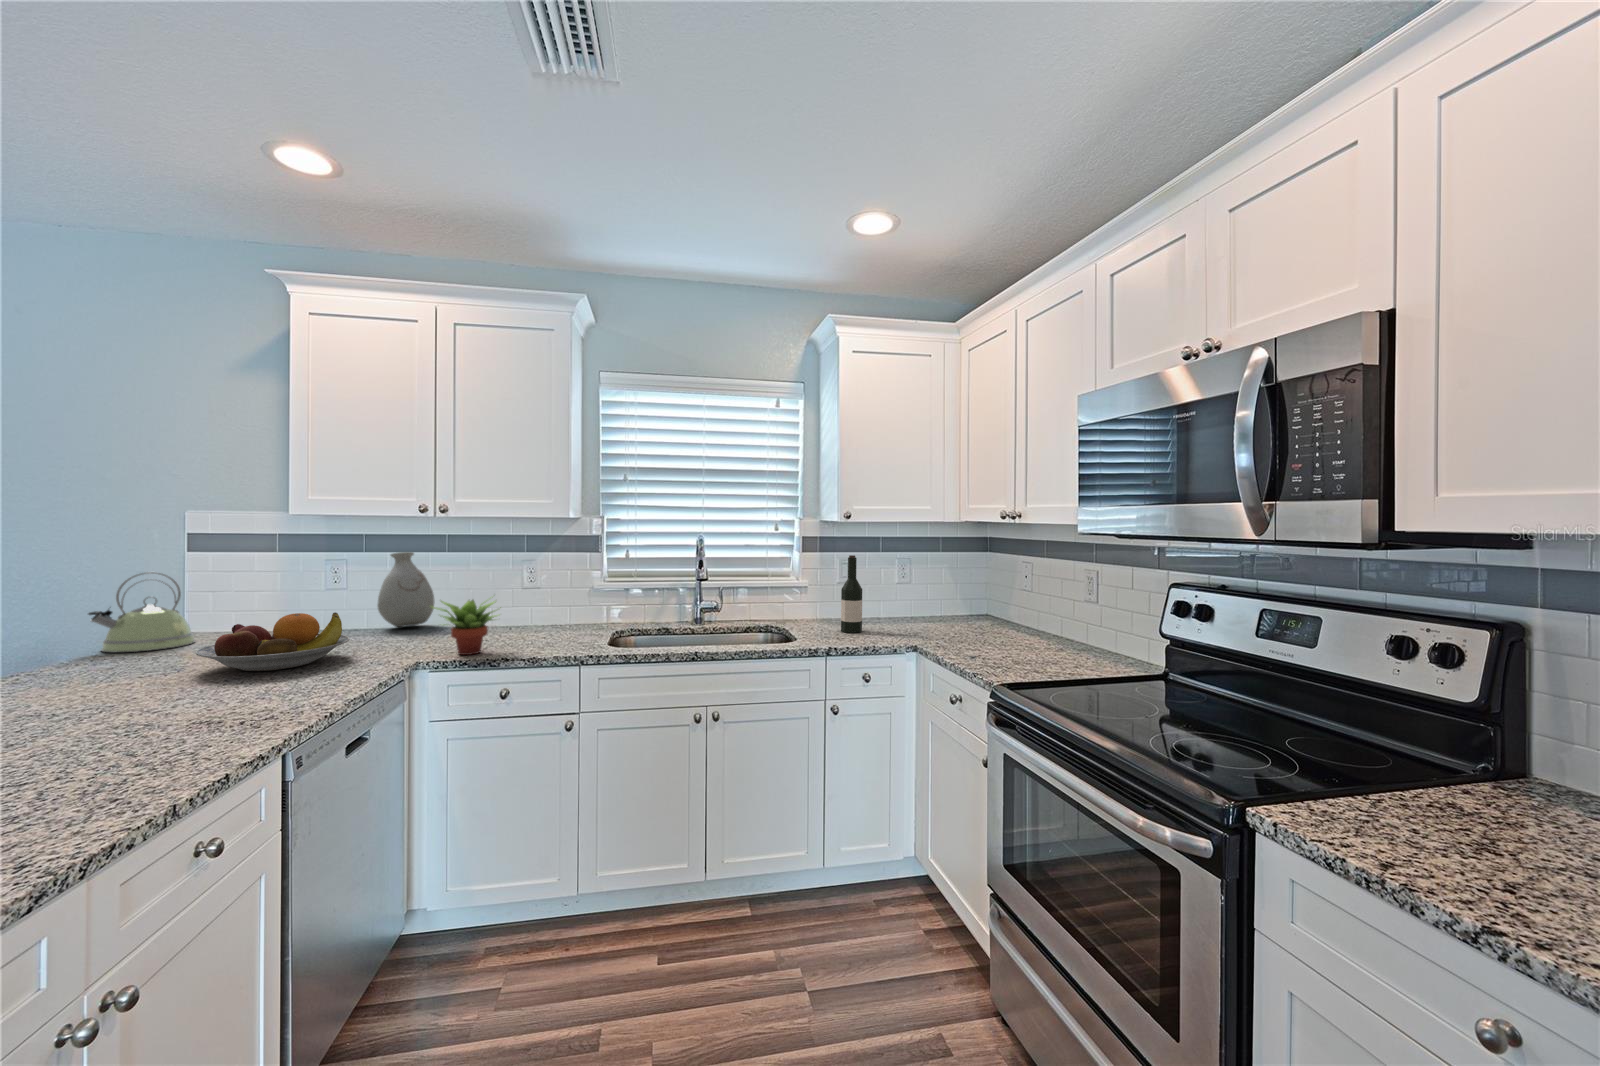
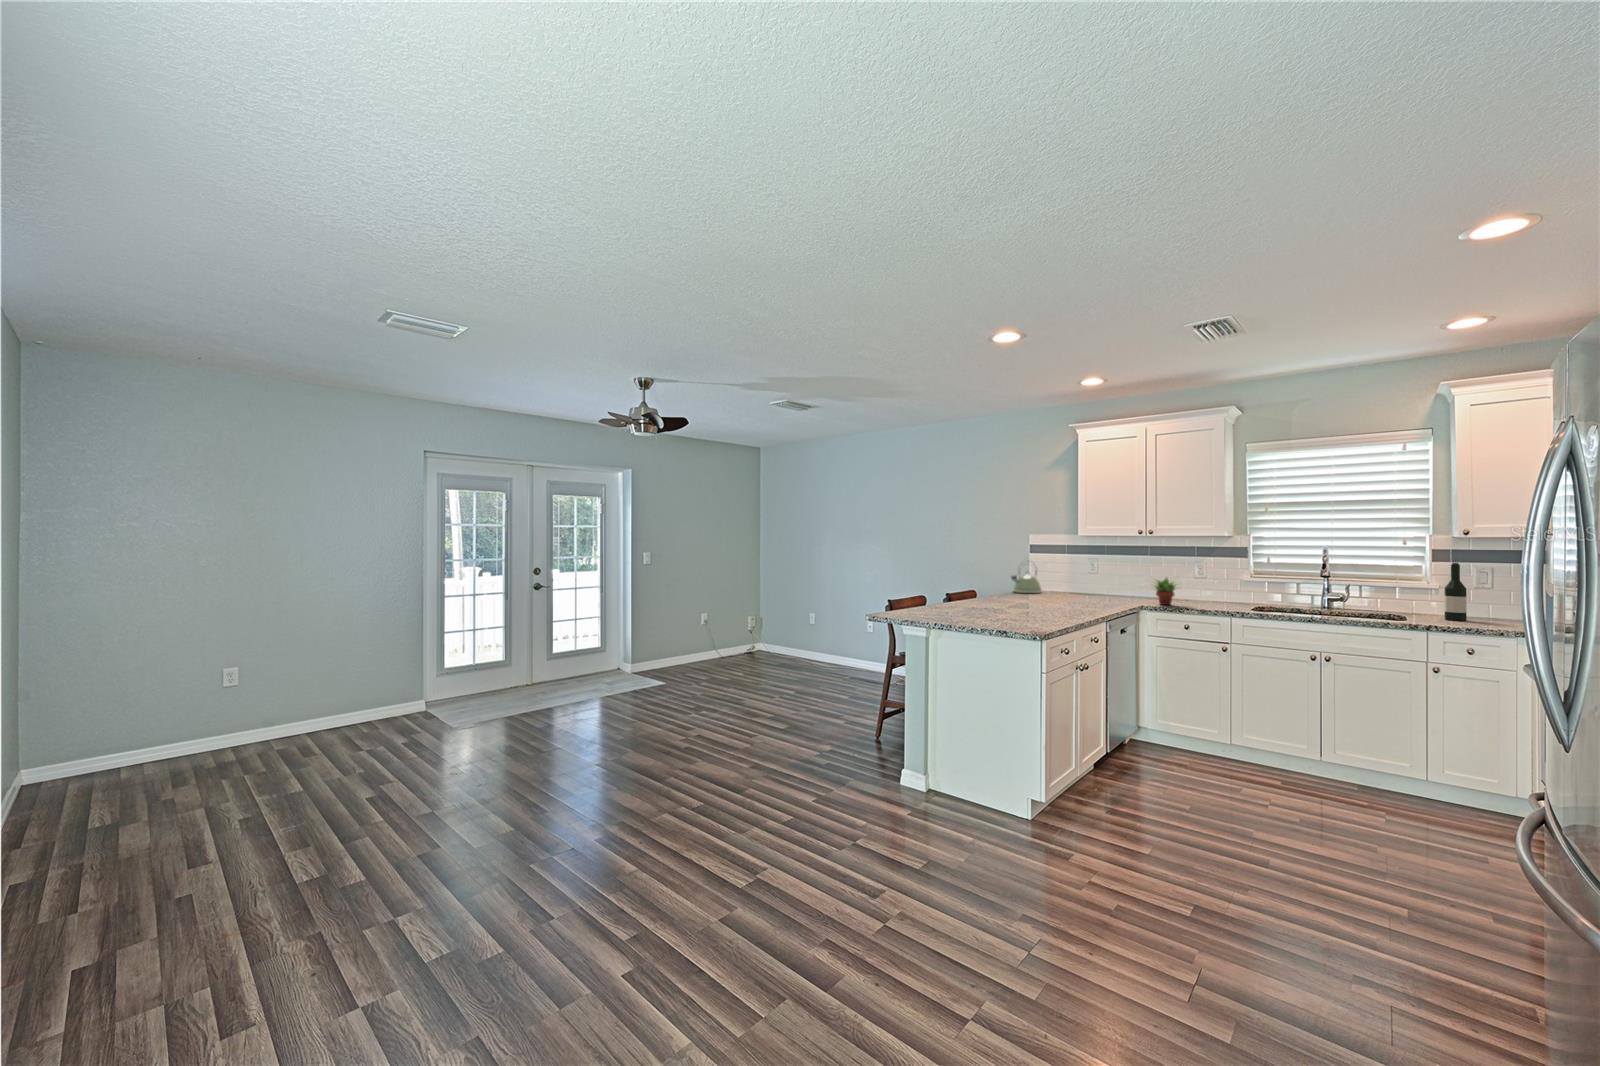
vase: present [377,552,434,627] -> none [1116,555,1145,595]
fruit bowl: present [196,612,350,671] -> none [1055,579,1110,602]

